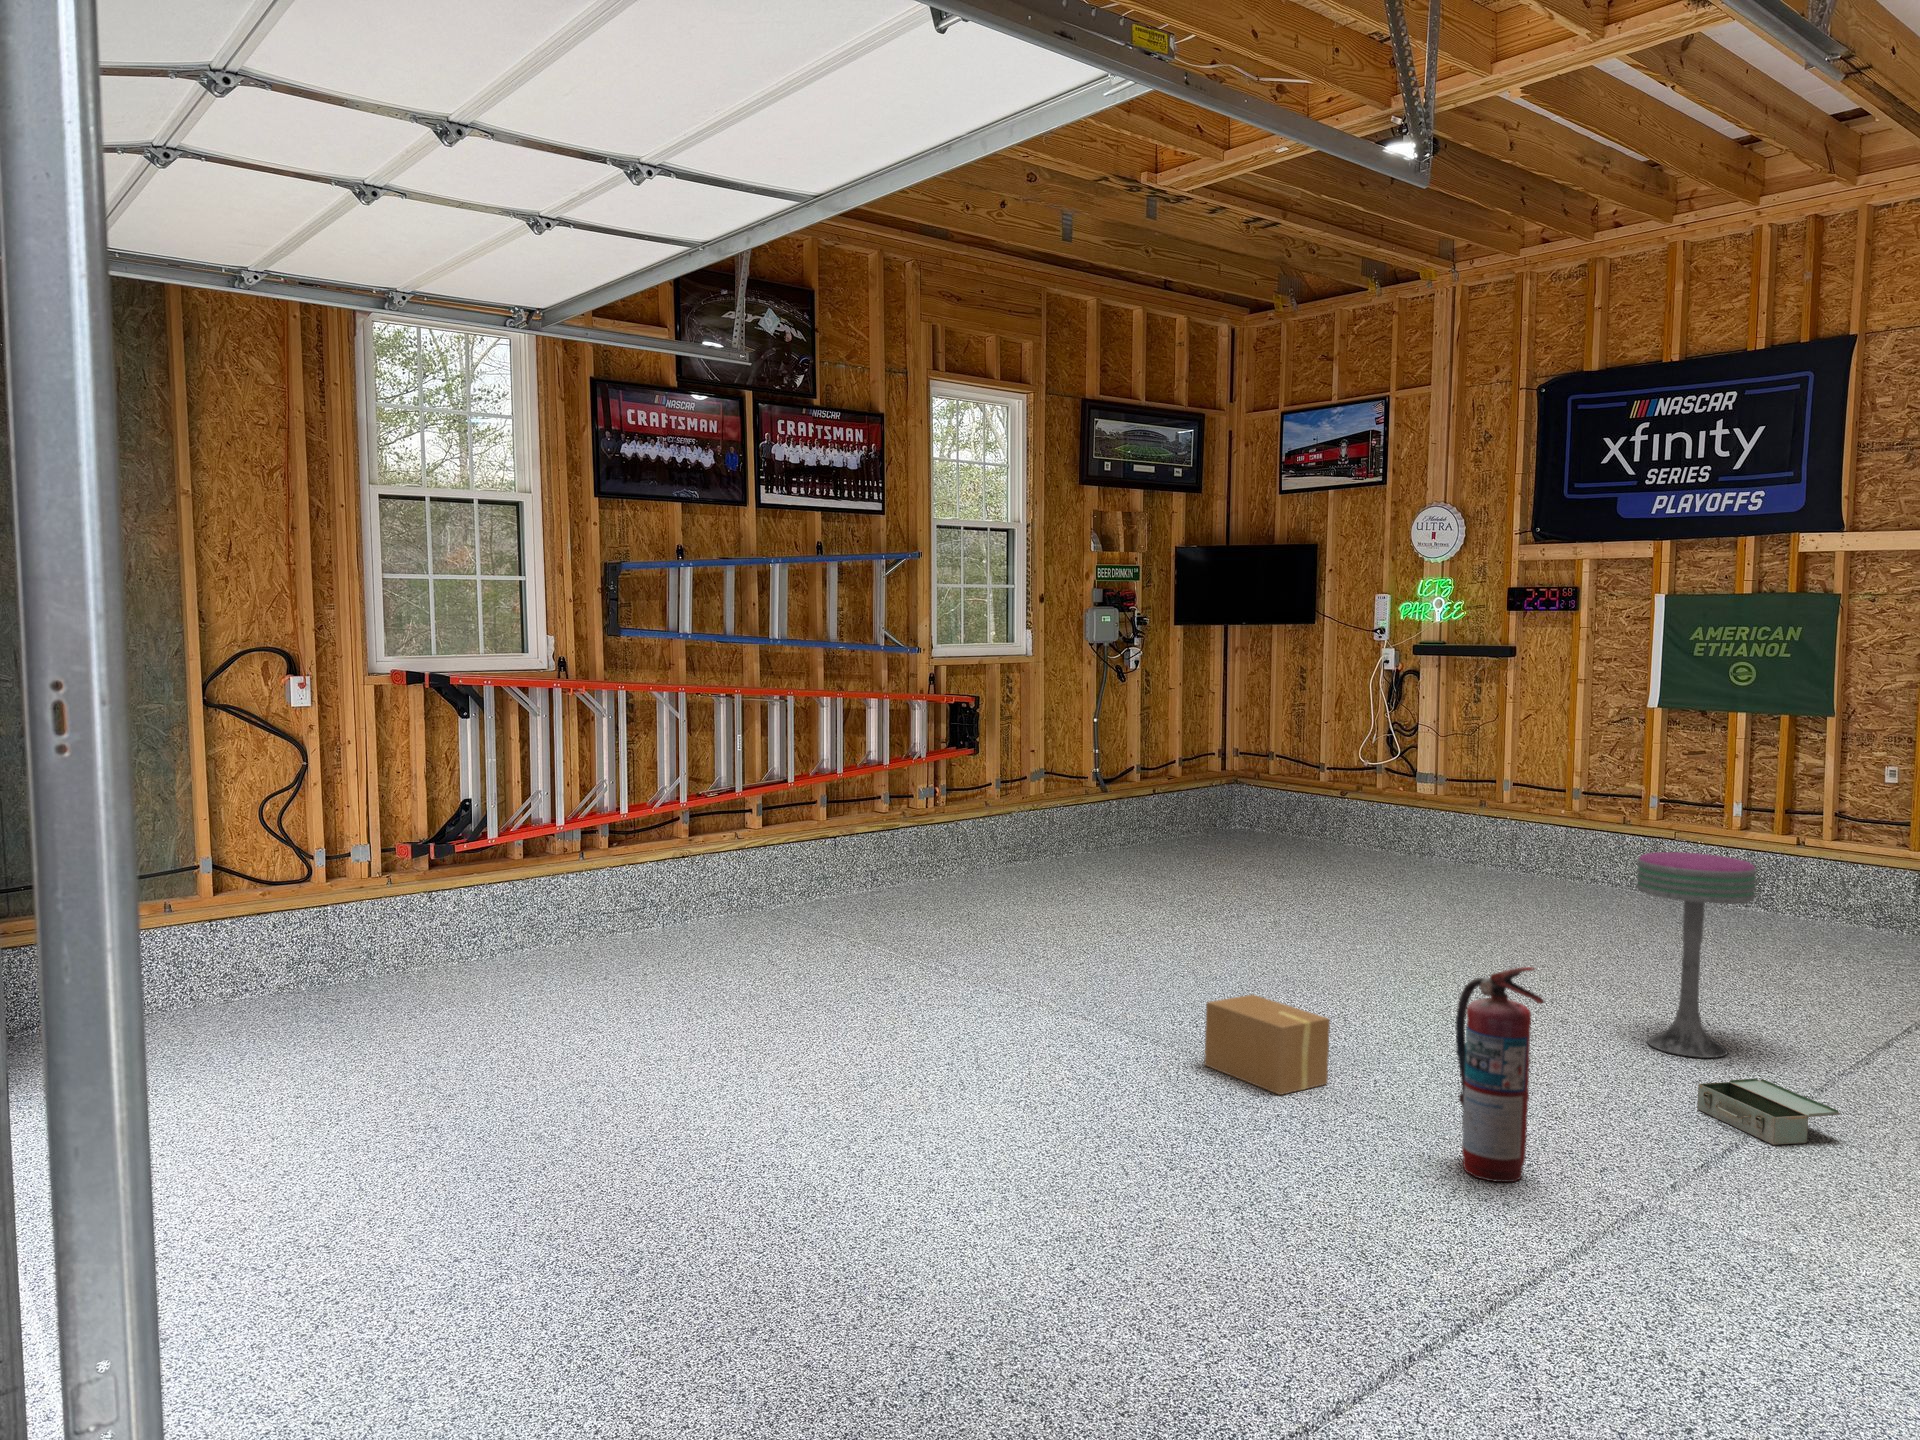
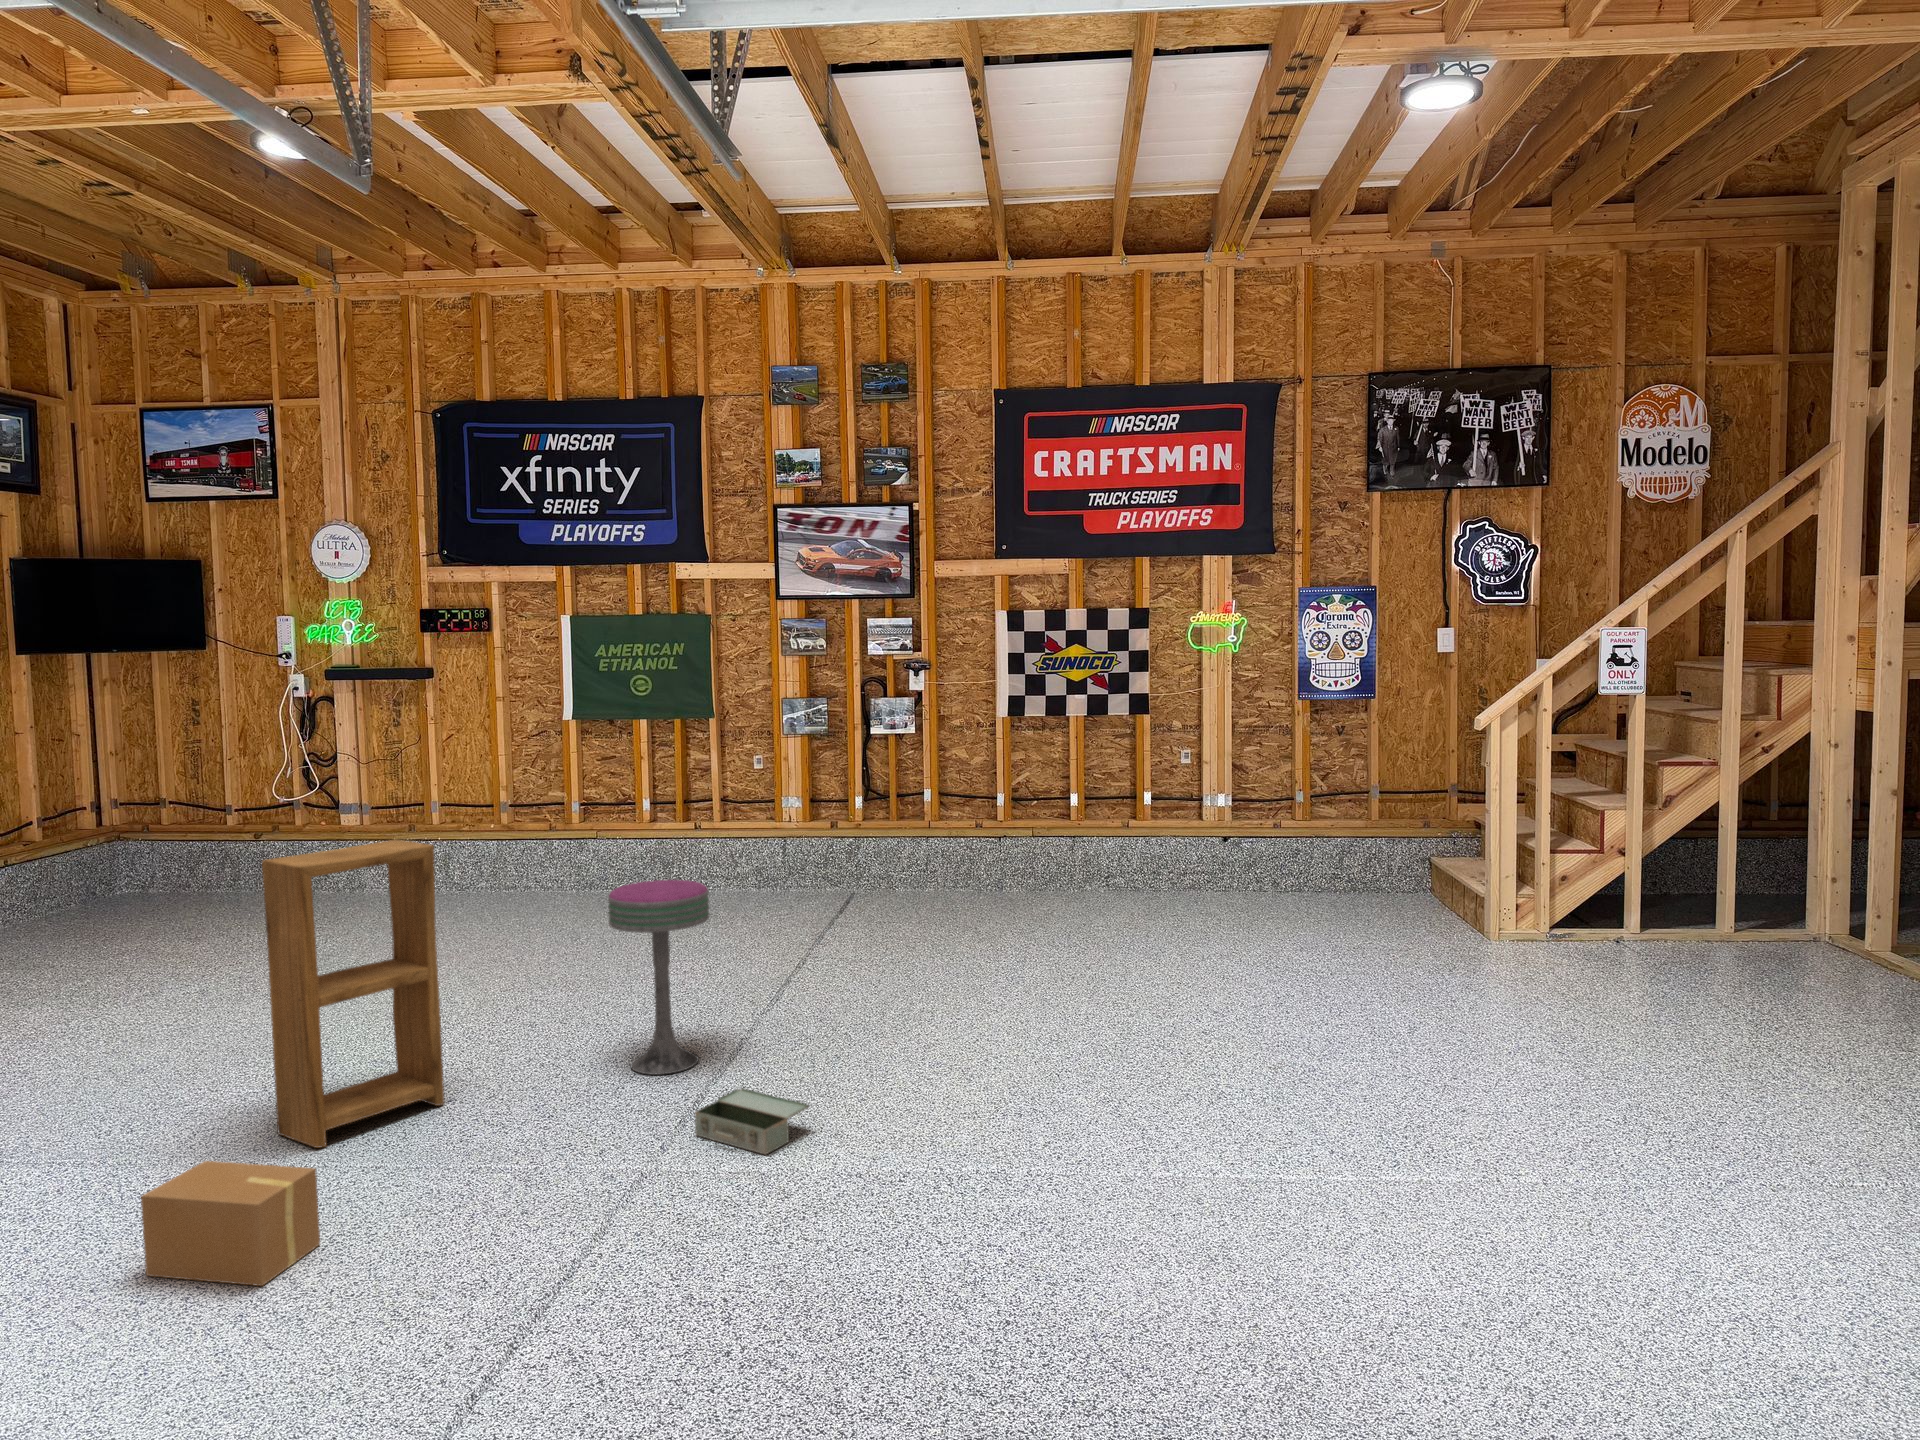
shelving unit: none [1313,772,1466,1027] -> present [262,839,444,1148]
fire extinguisher: present [1456,967,1544,1182] -> none [479,1074,578,1317]

